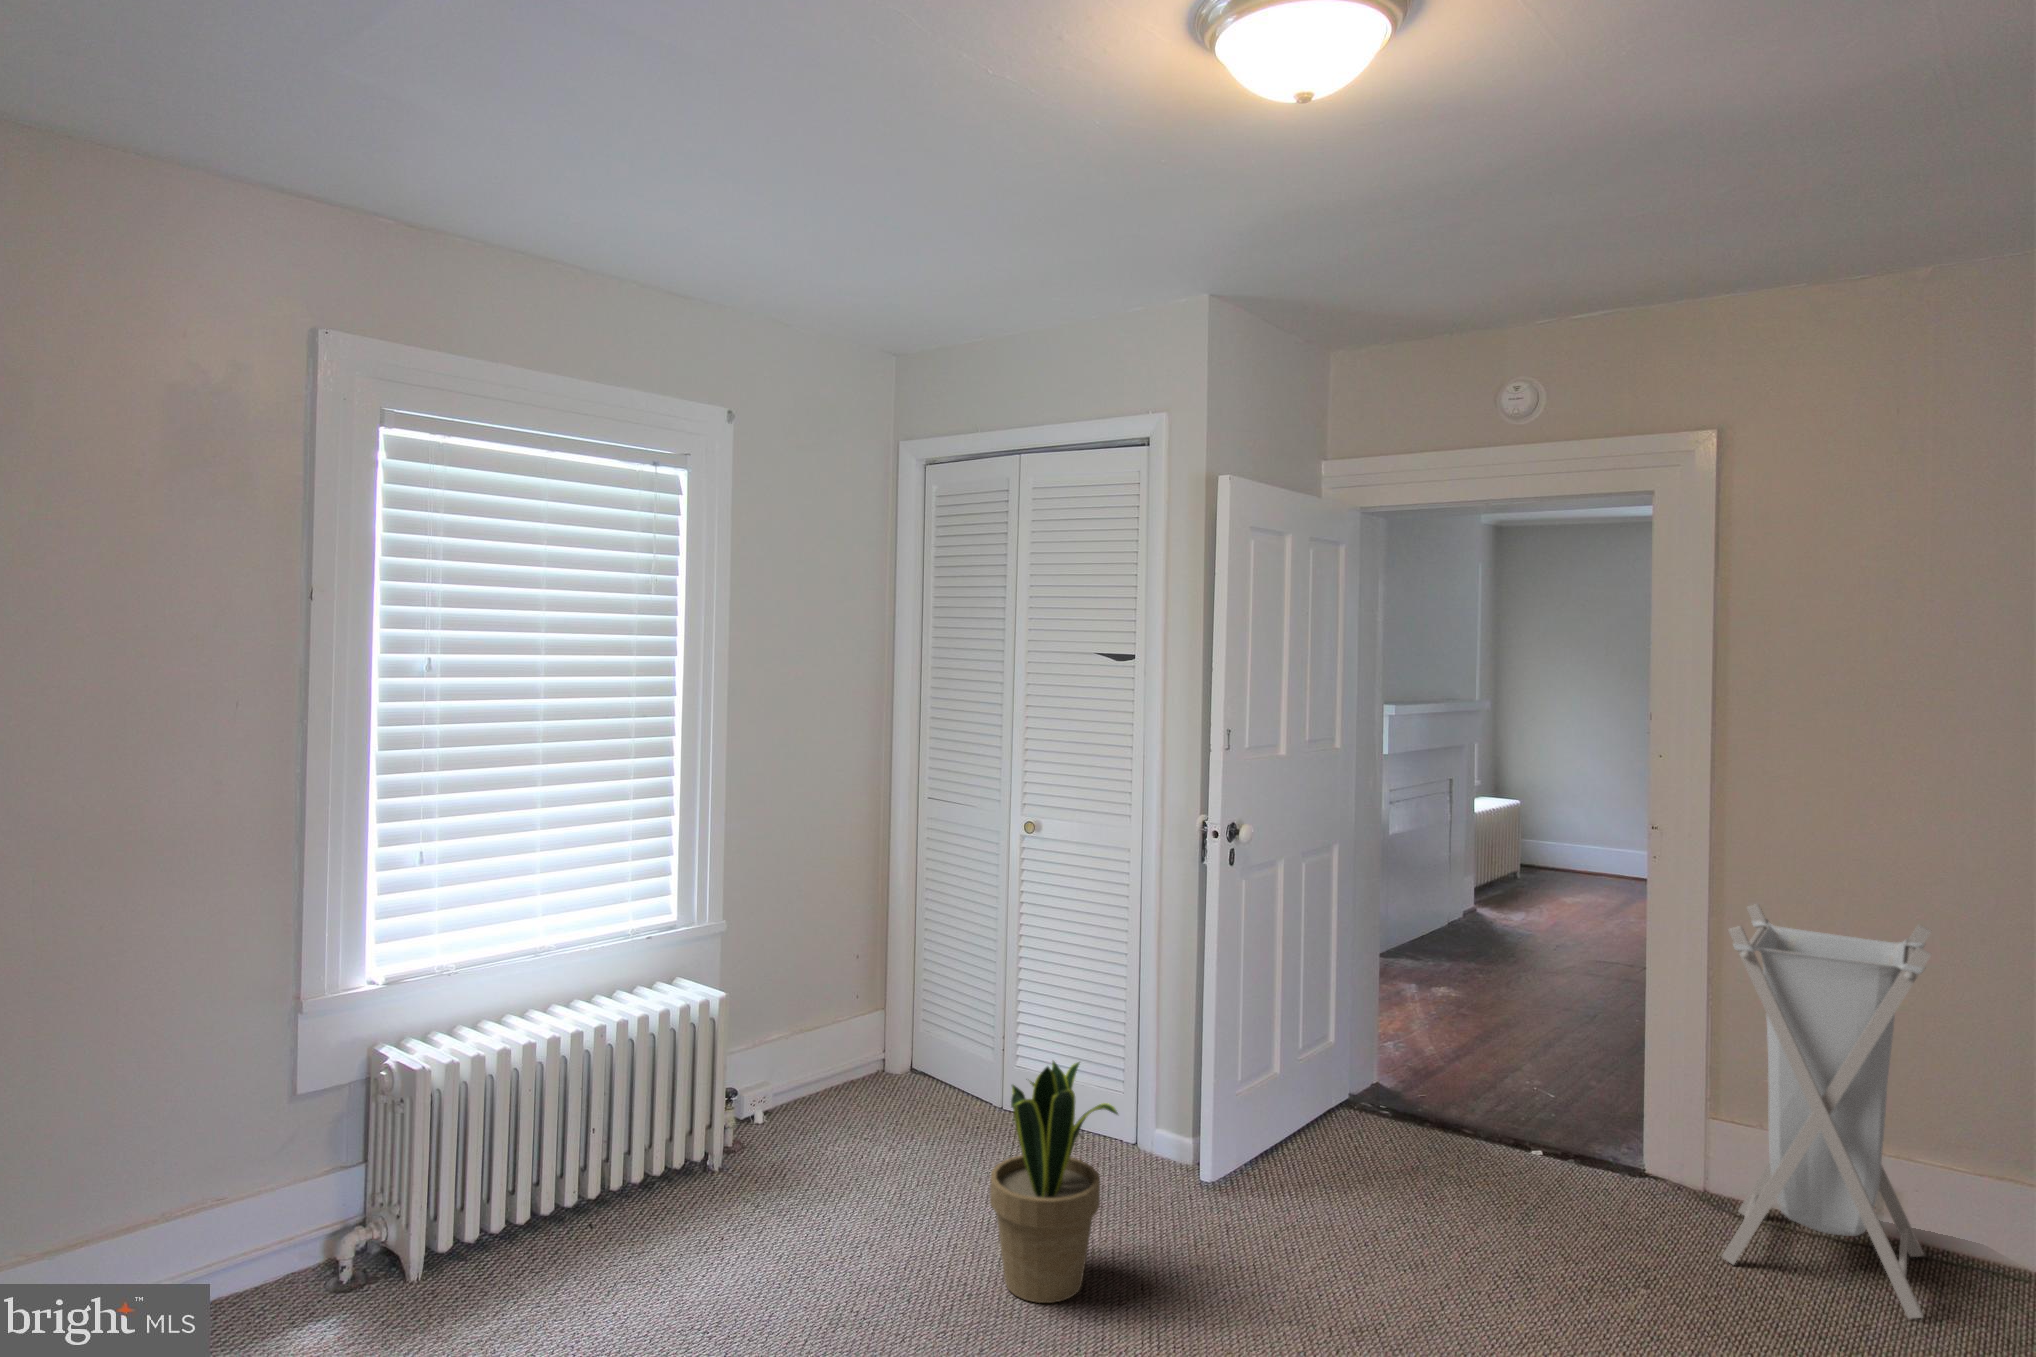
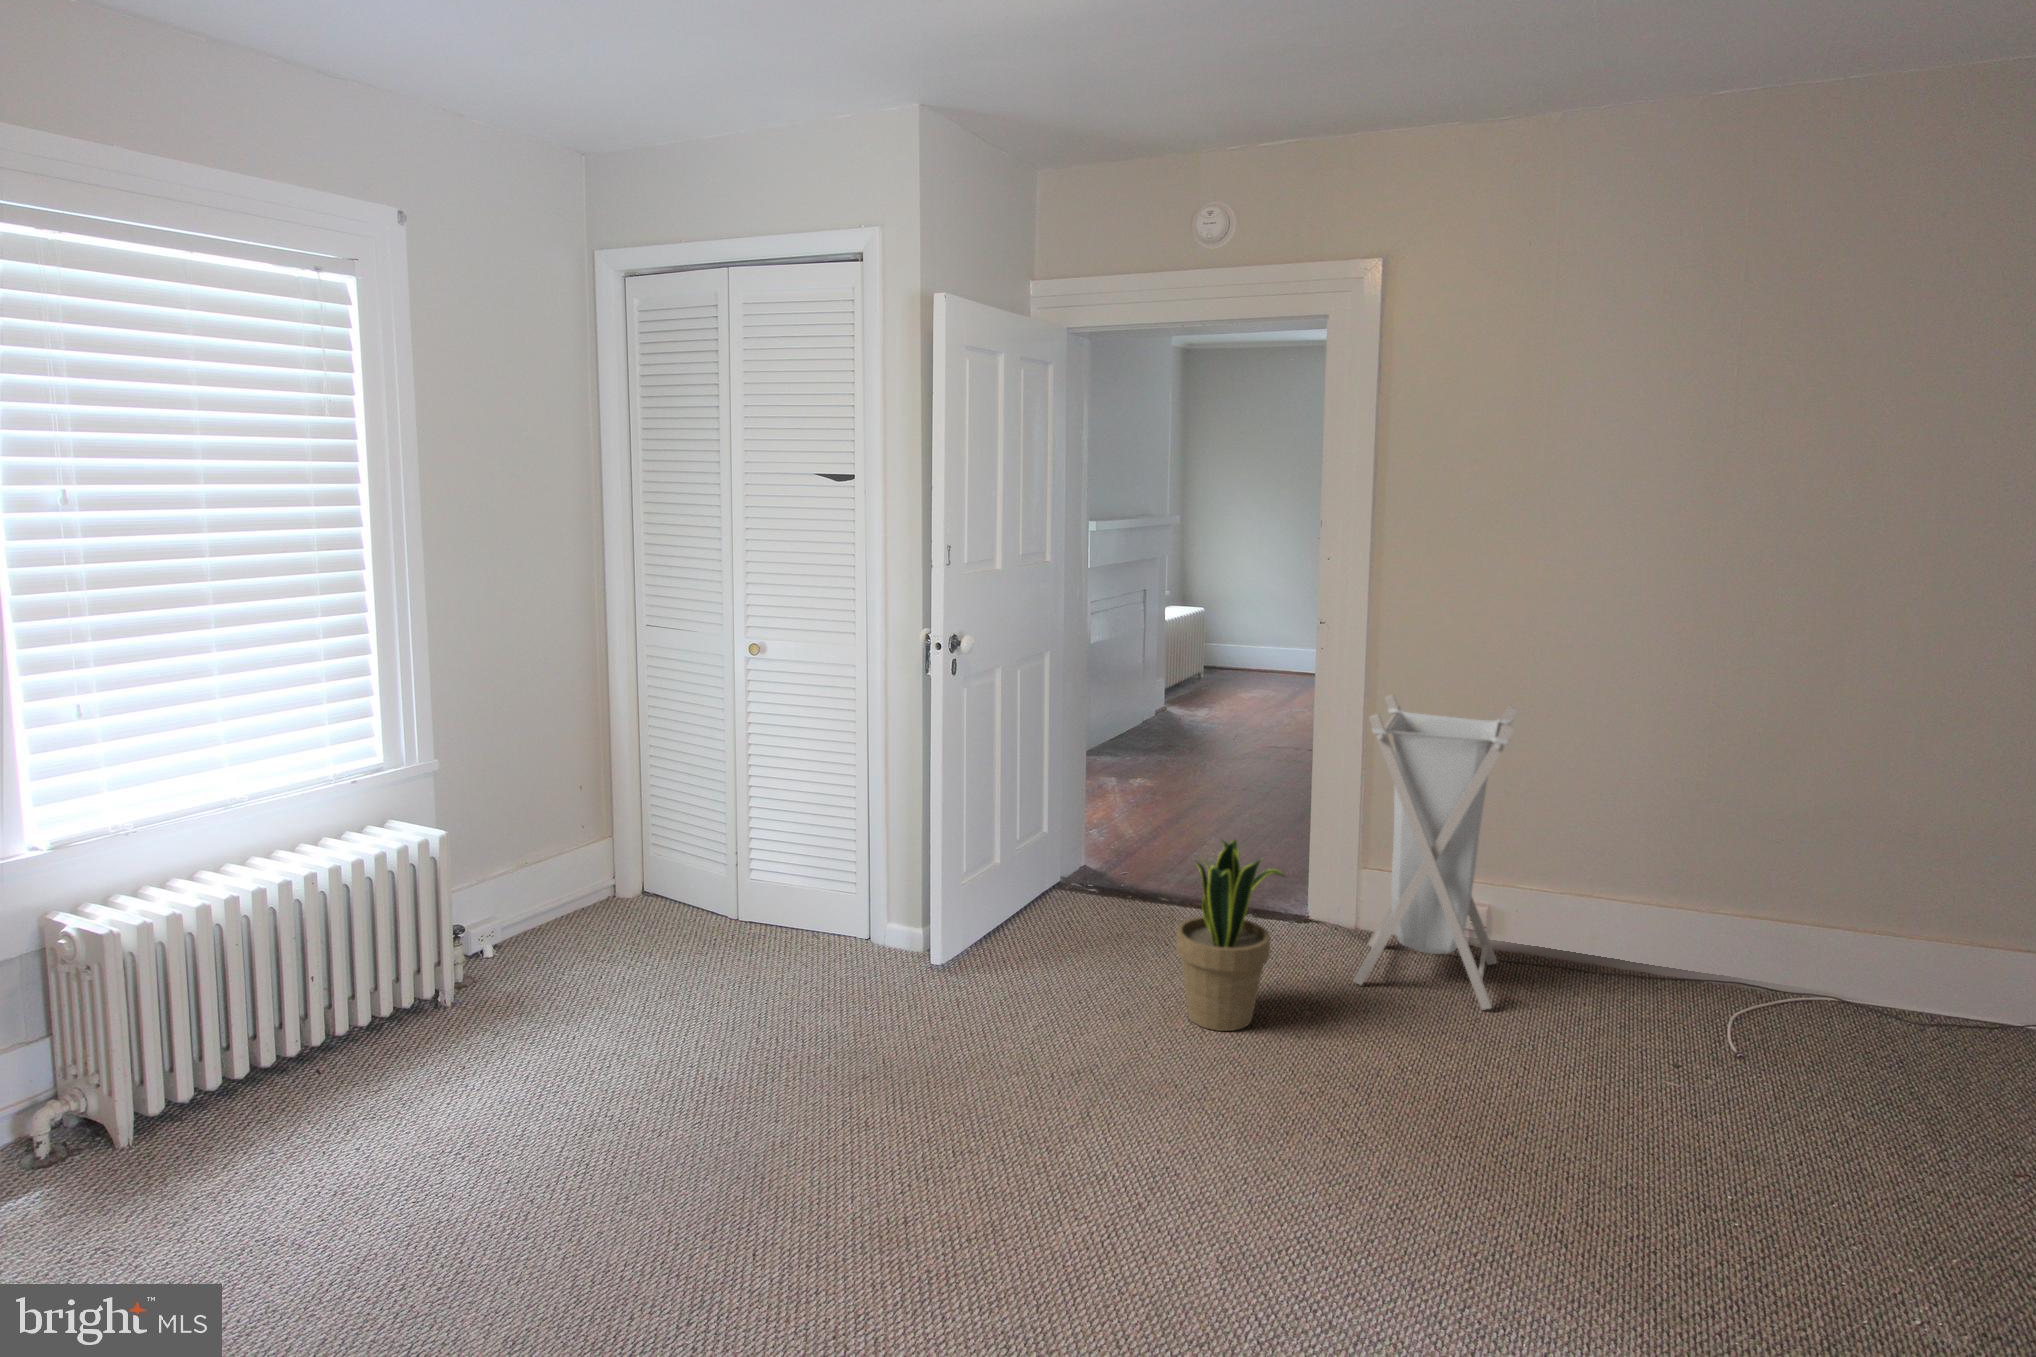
potted plant: present [990,1061,1118,1303] -> present [1176,839,1284,1031]

